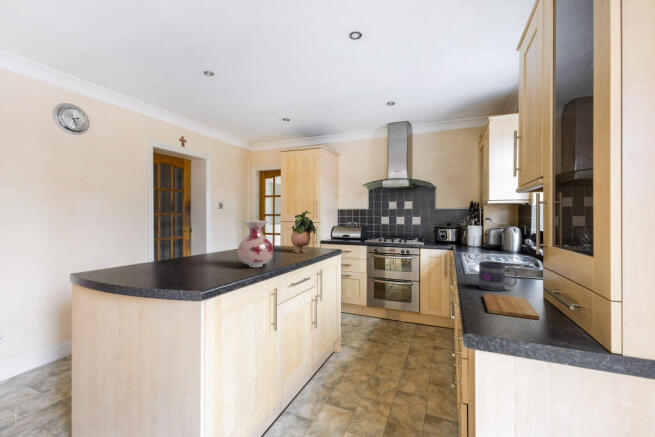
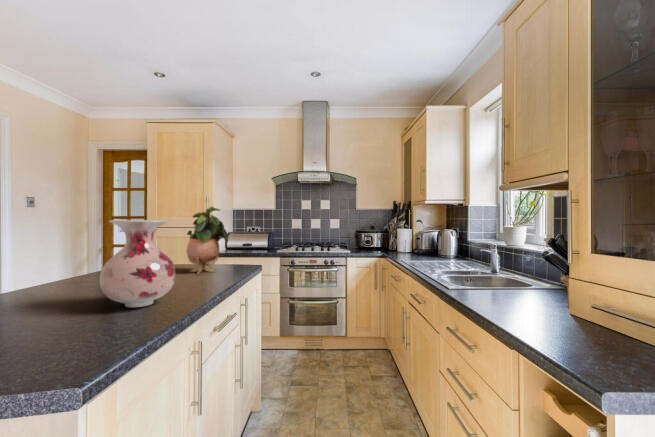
mug: present [479,261,518,291] -> none [486,269,532,307]
cutting board: present [483,293,539,320] -> none [514,312,619,343]

